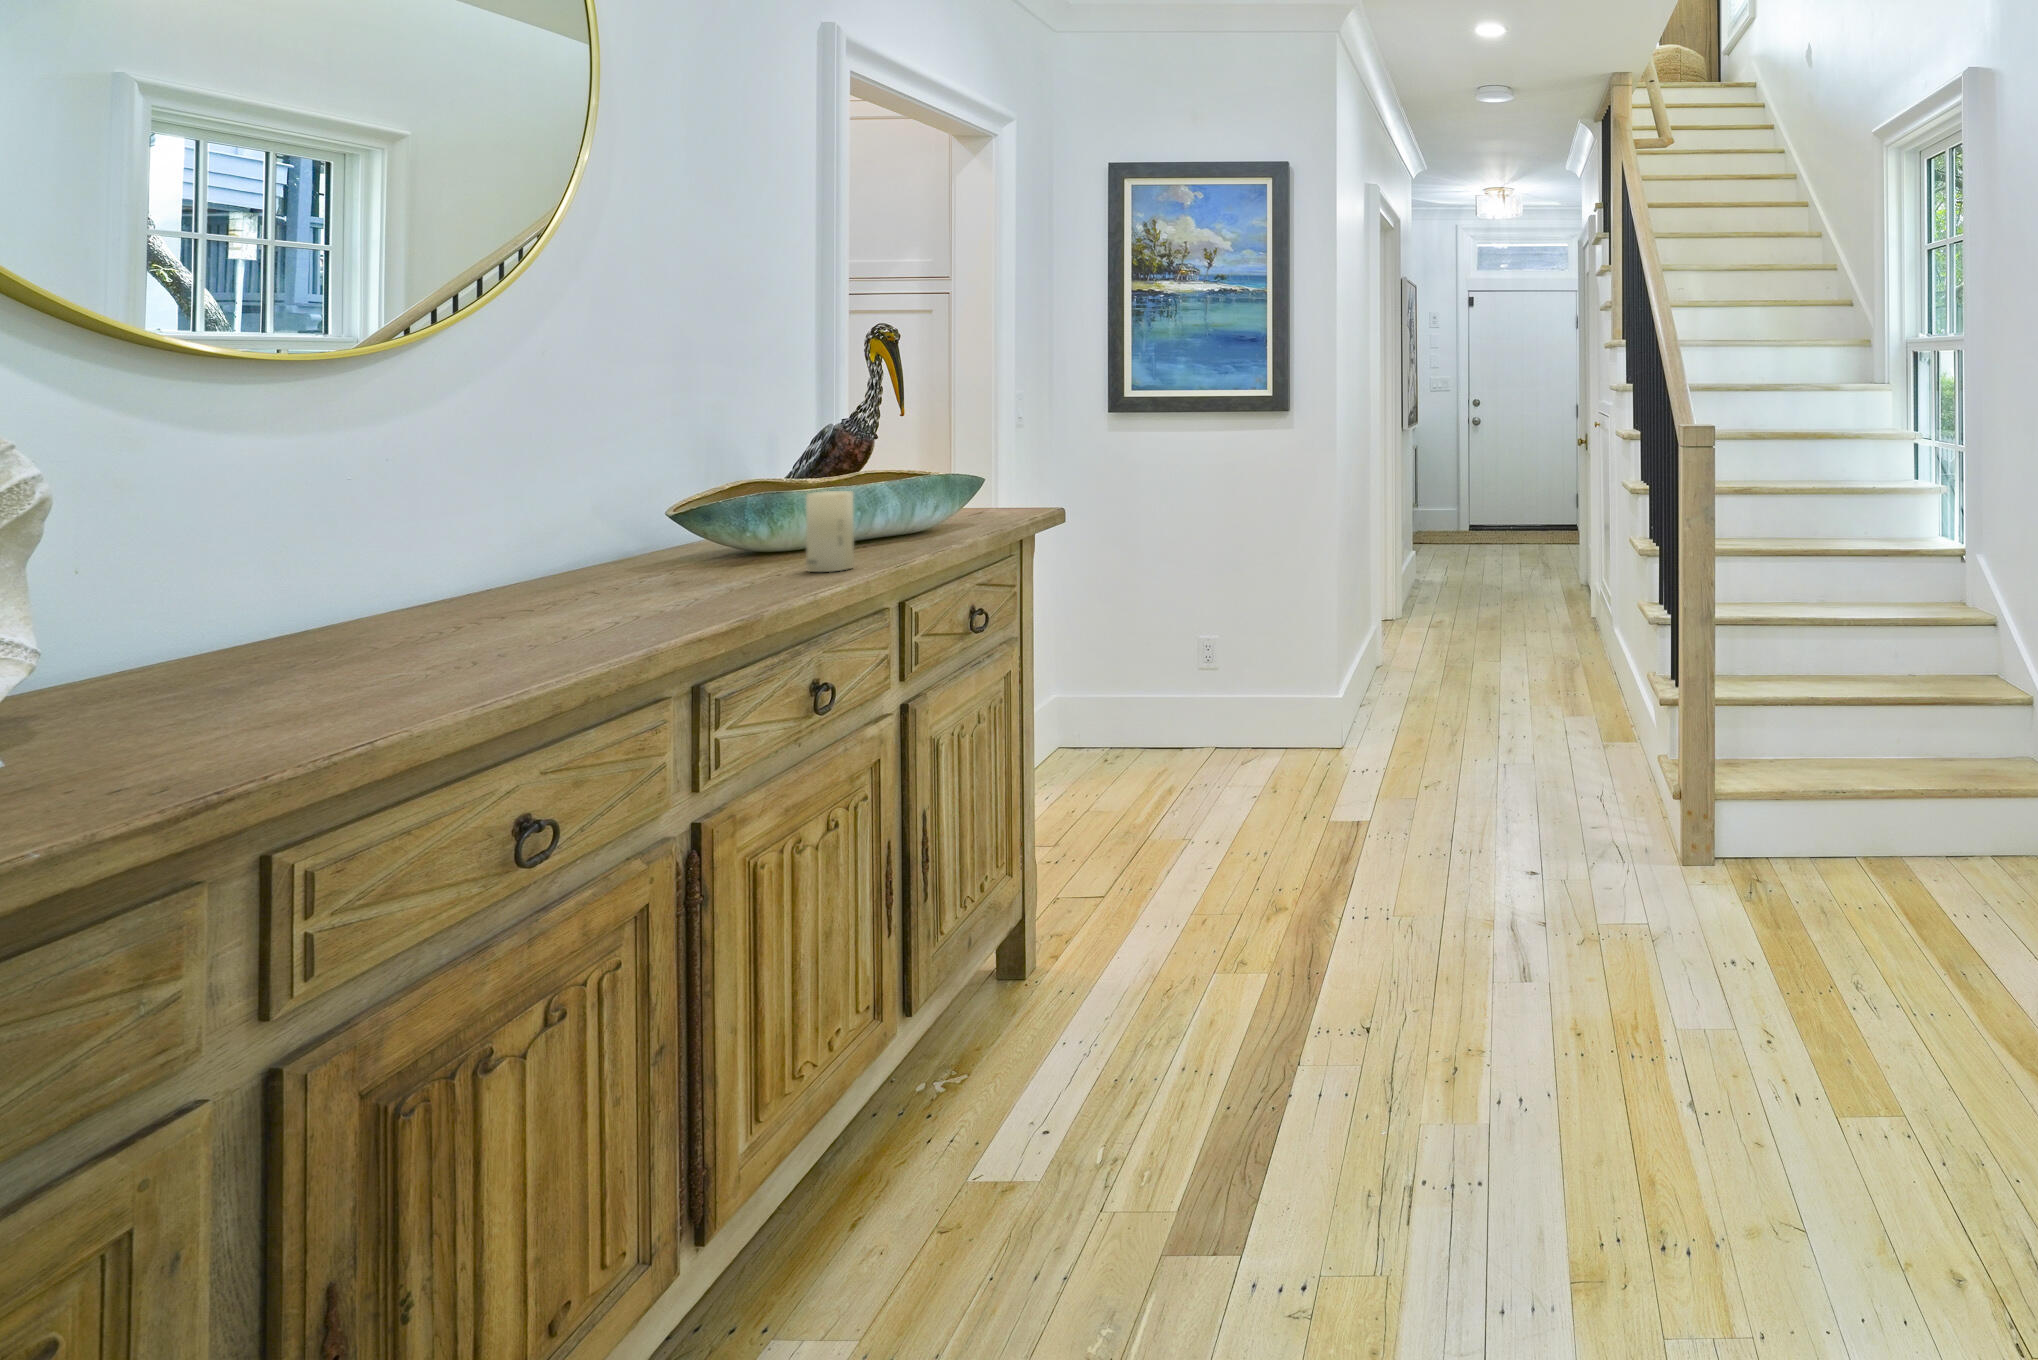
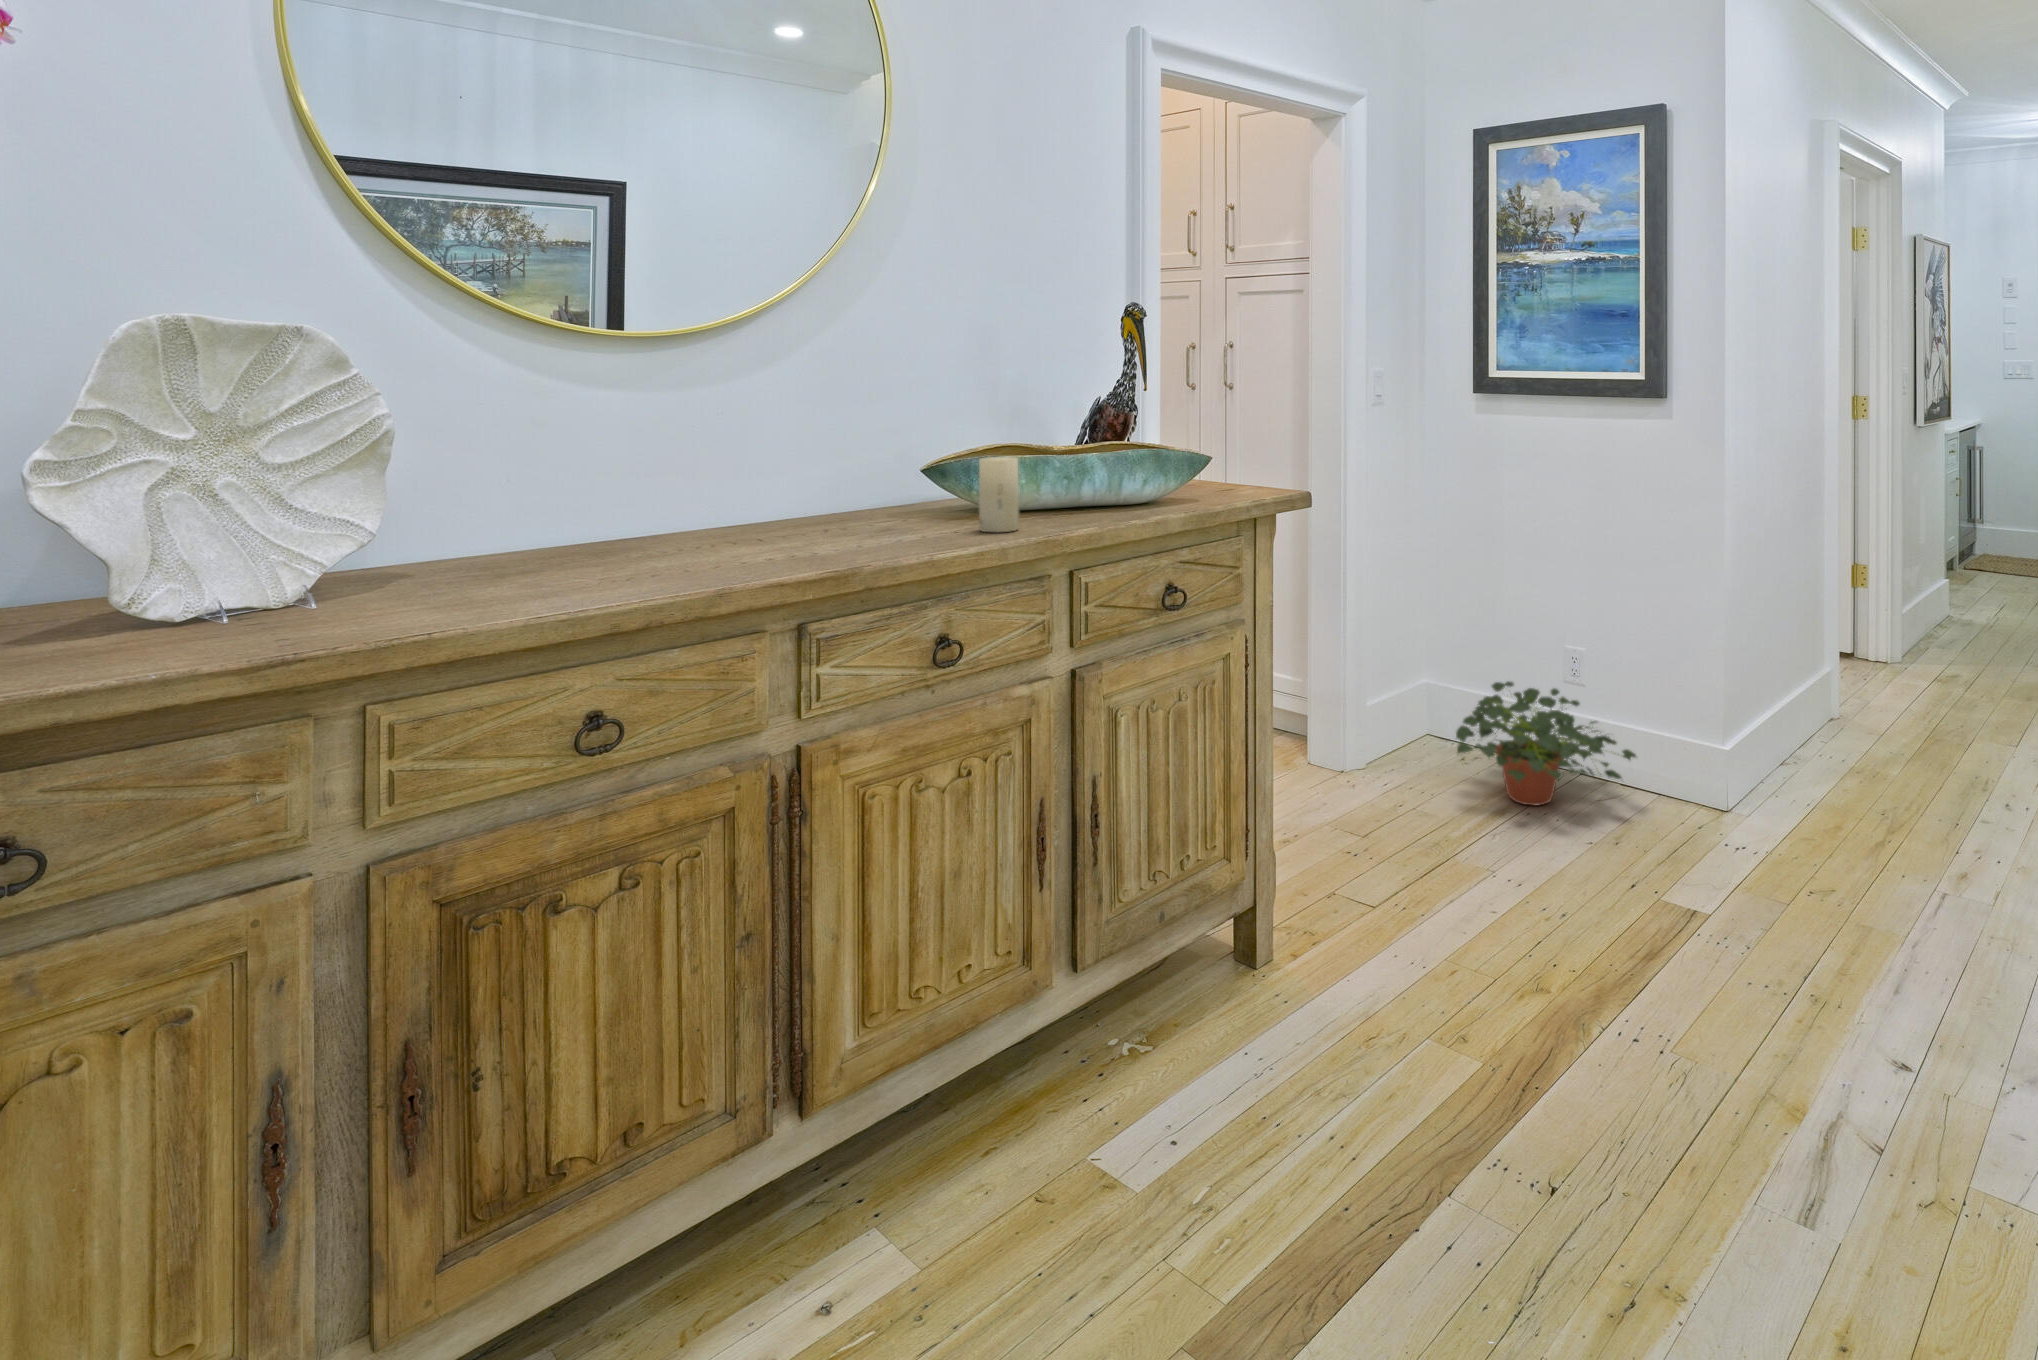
potted plant: none [1119,679,1279,788] -> present [1456,681,1636,805]

